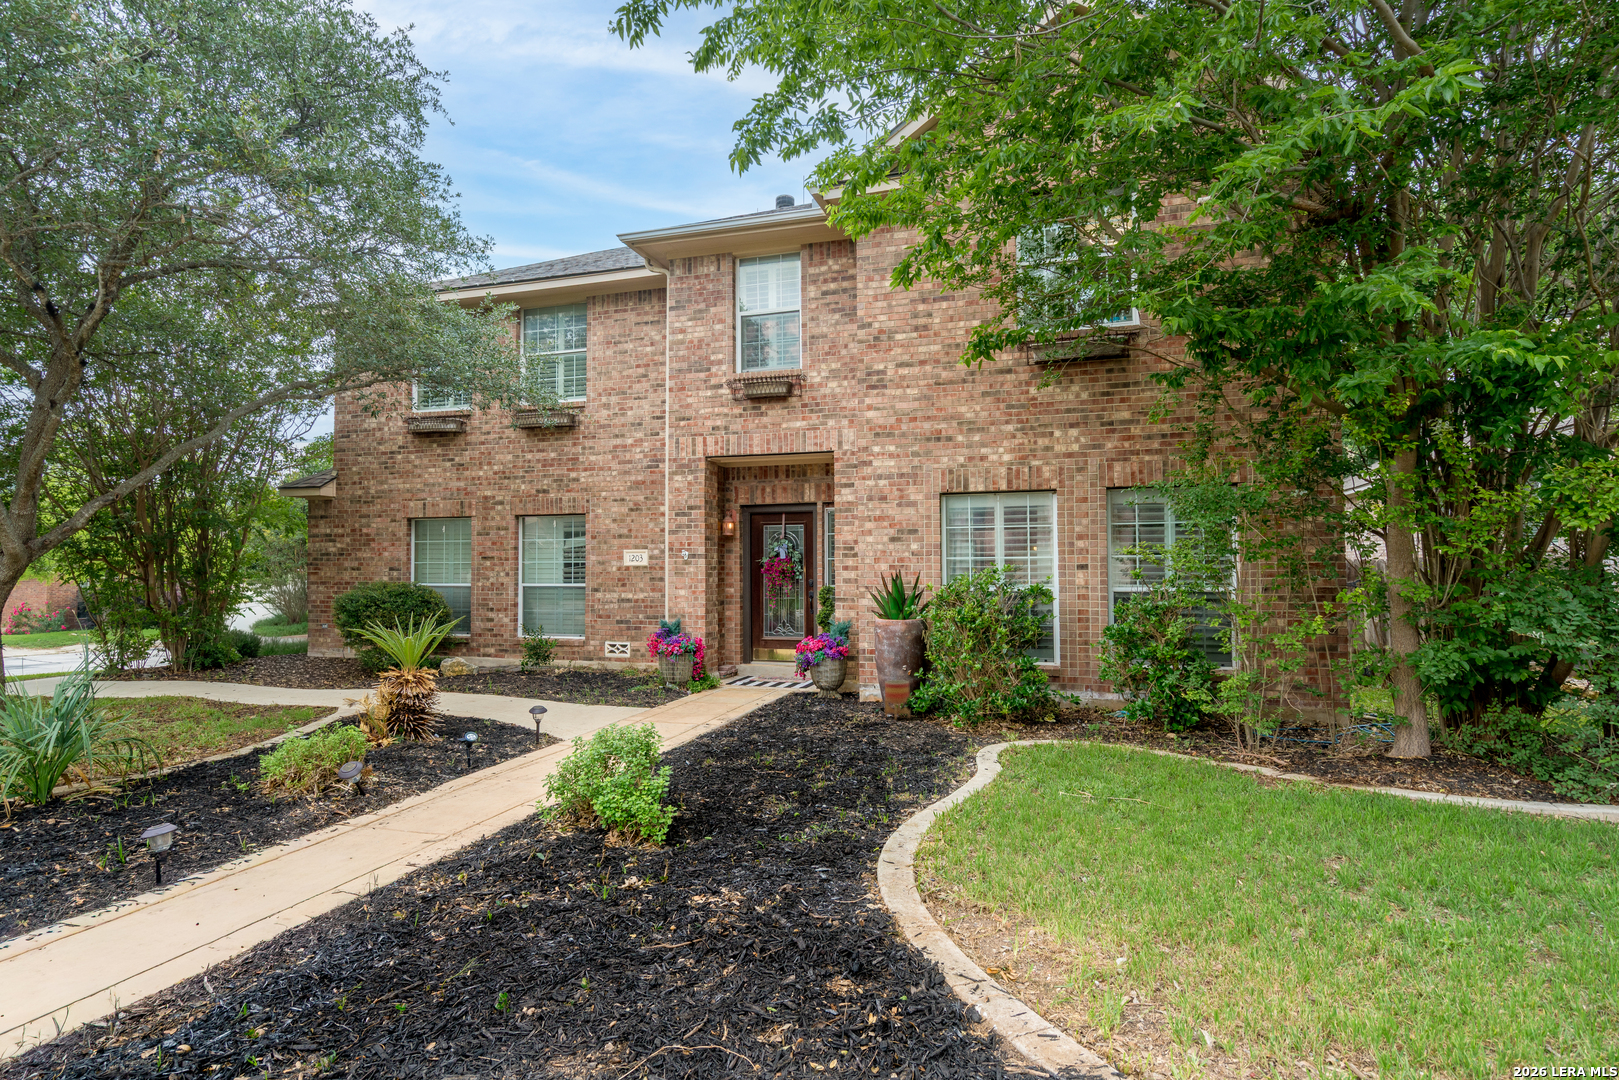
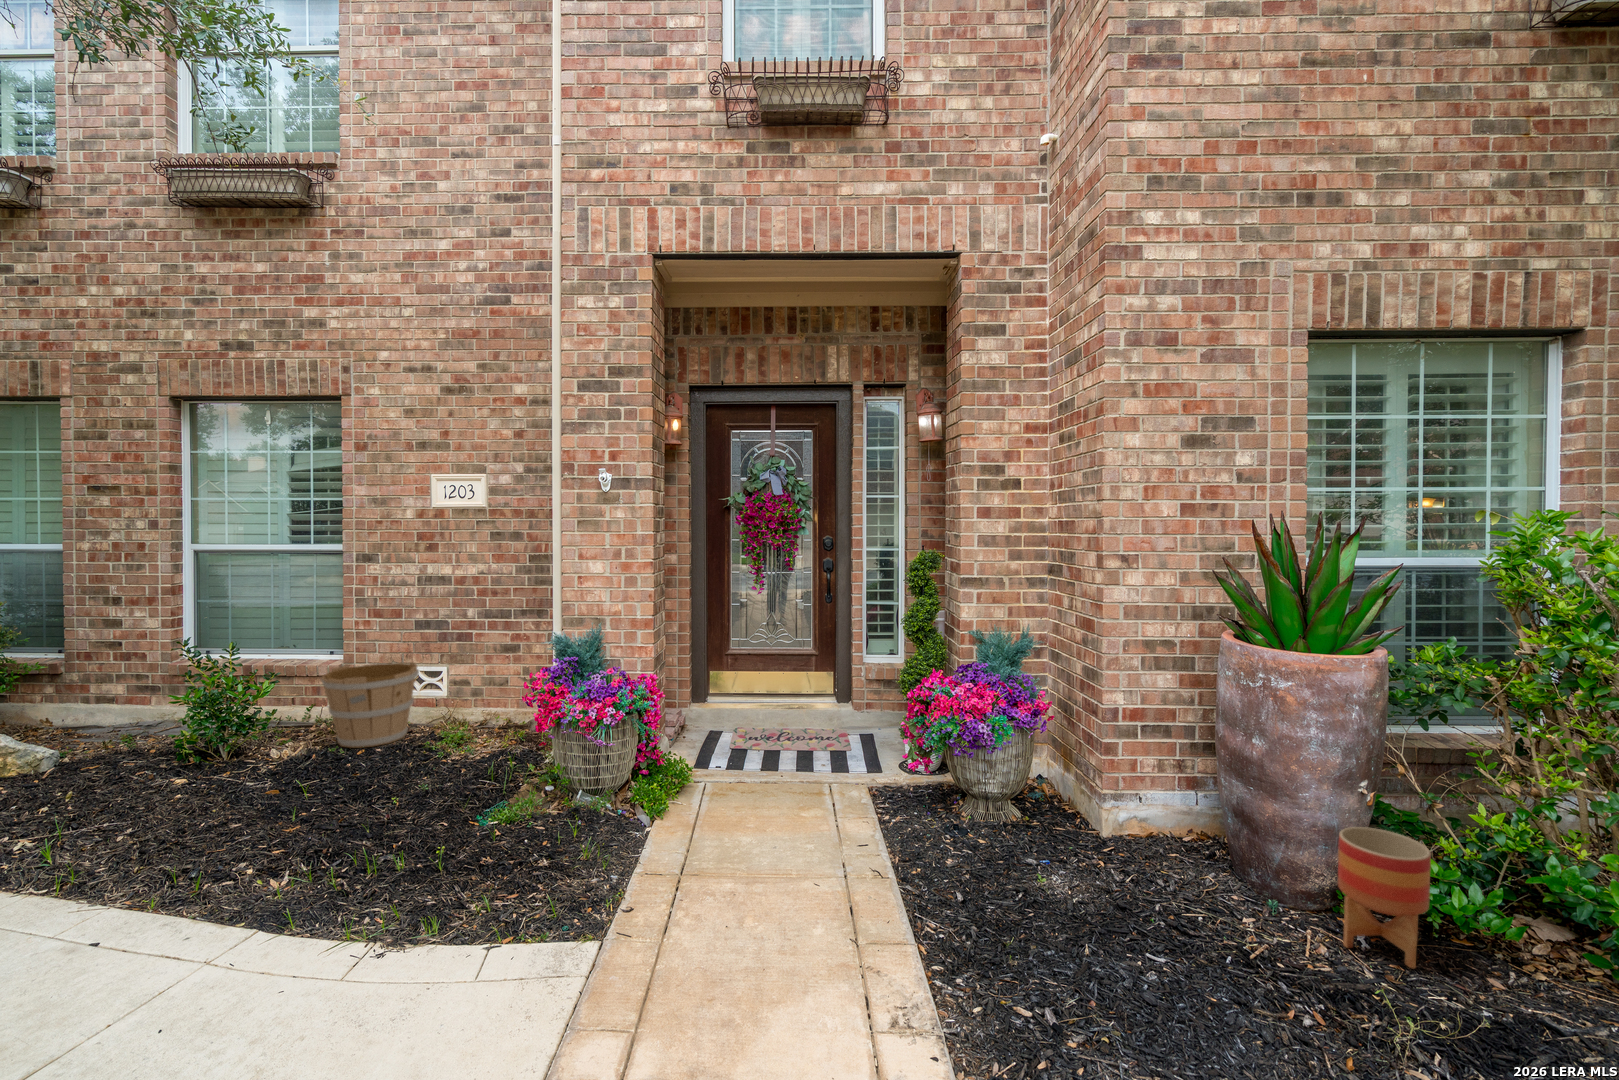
wooden bucket: none [577,639,616,674] -> present [322,662,419,748]

